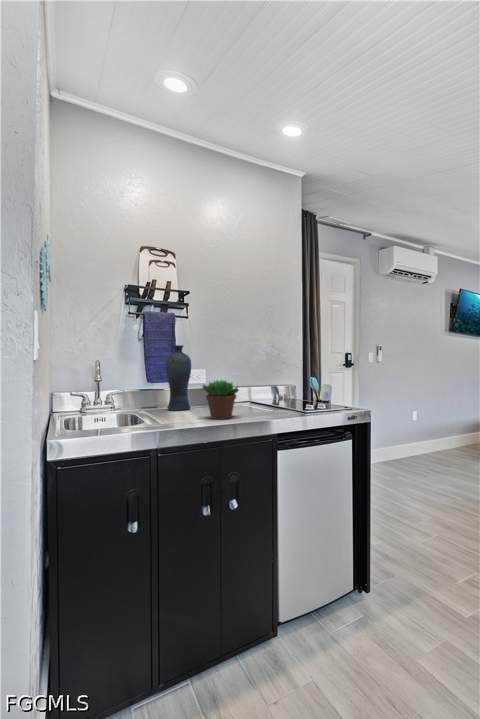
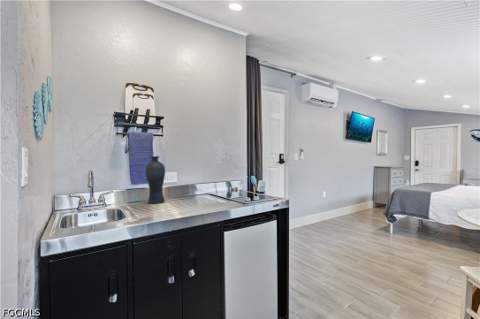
succulent plant: present [202,380,239,419] -> none [168,182,197,212]

